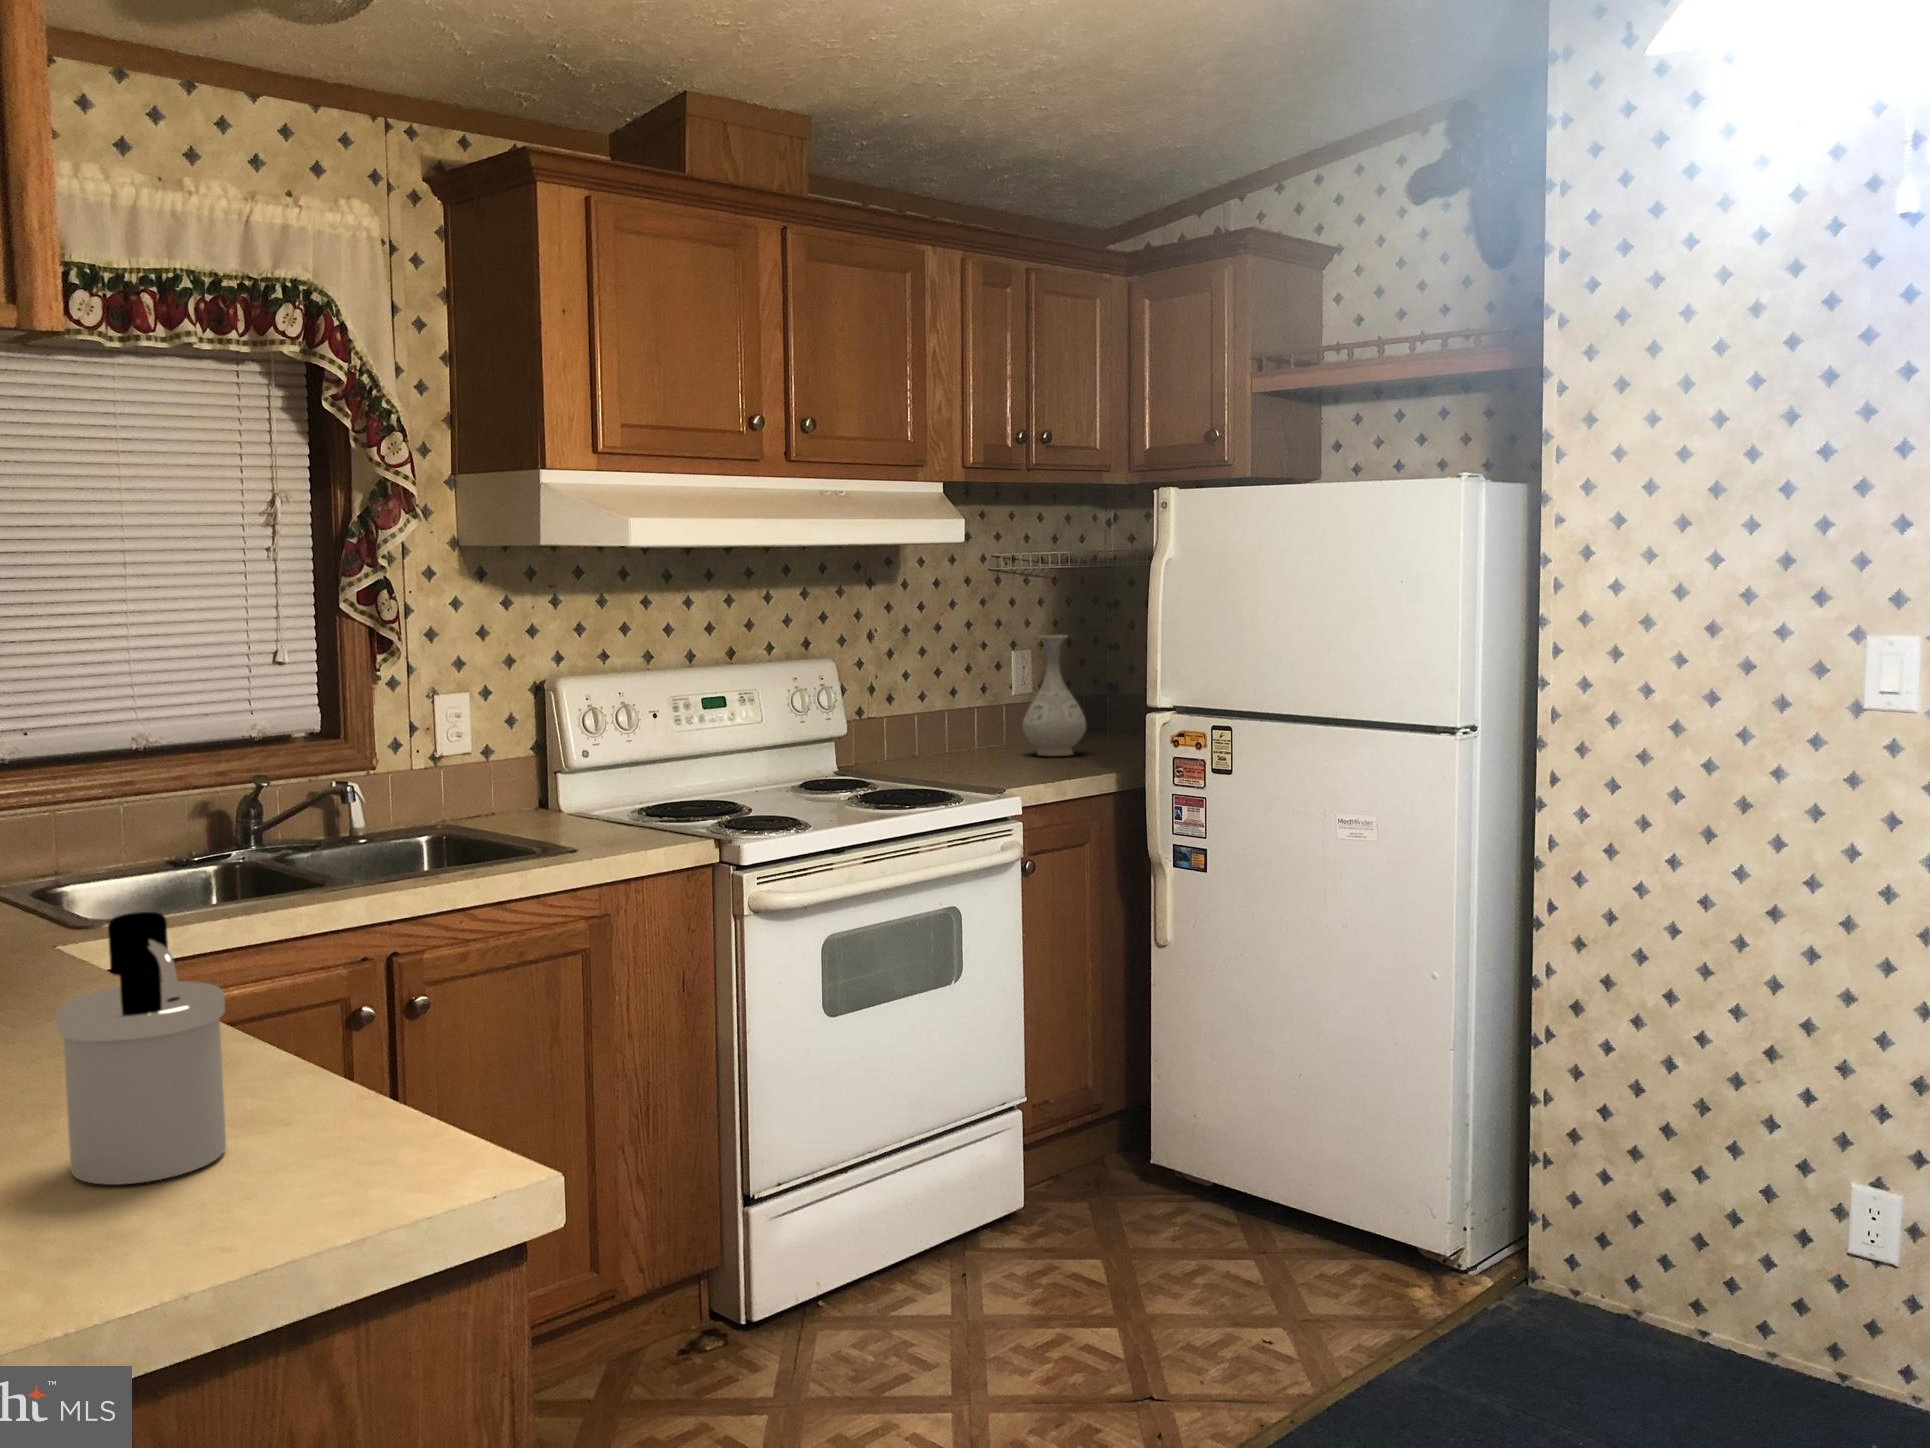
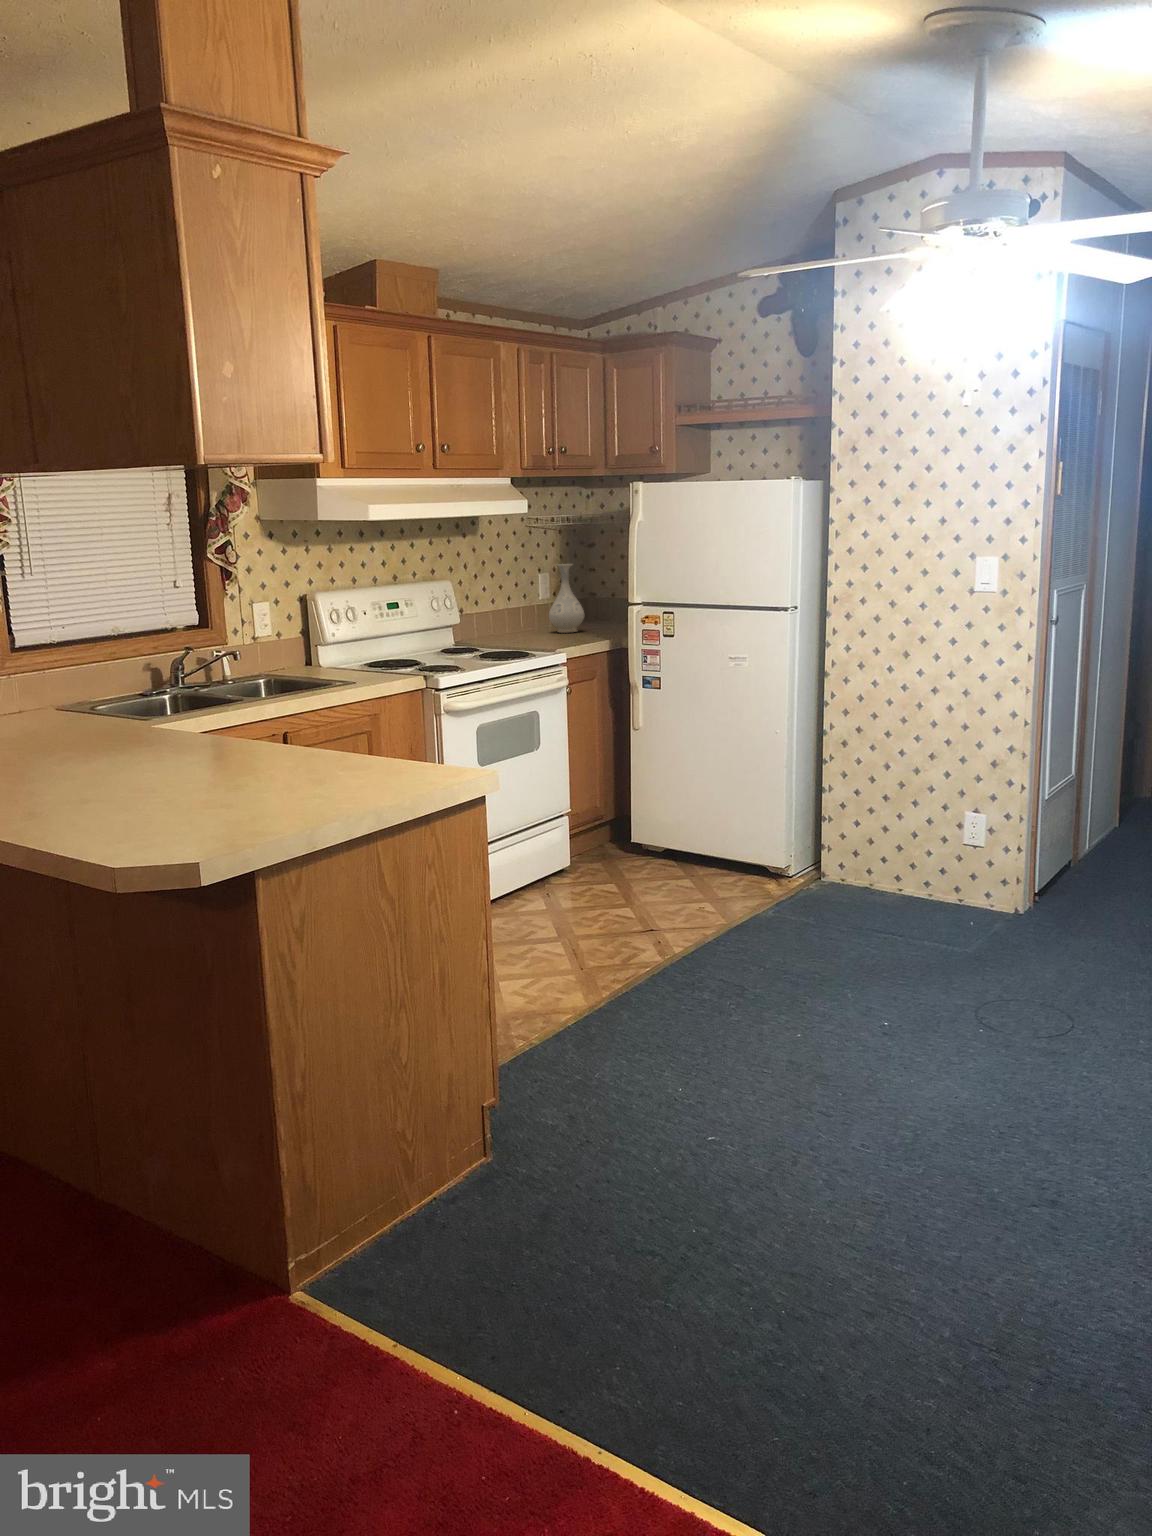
soap dispenser: present [56,912,226,1185] -> none [316,676,382,773]

